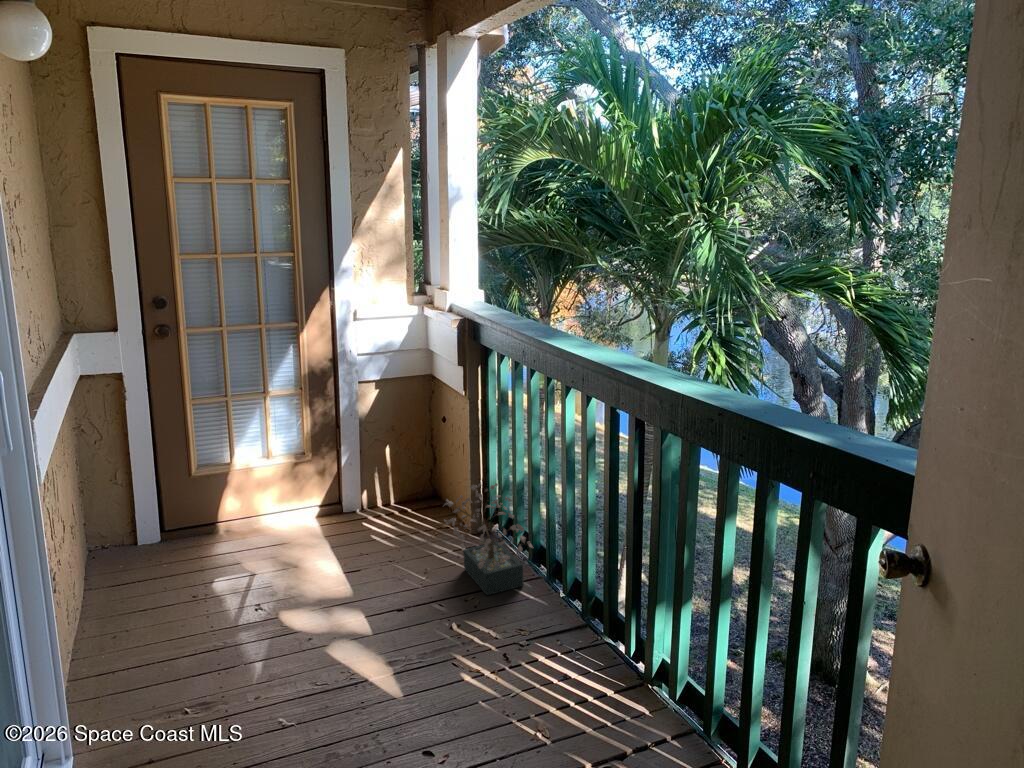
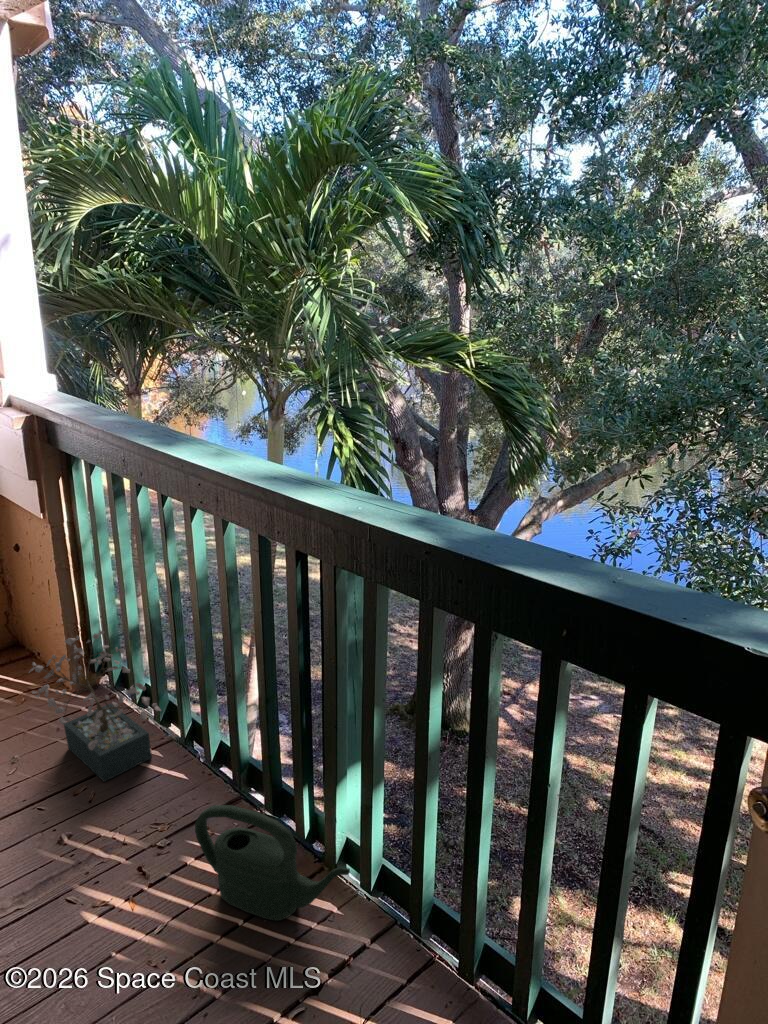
watering can: none [546,612,657,709] -> present [195,805,350,921]

